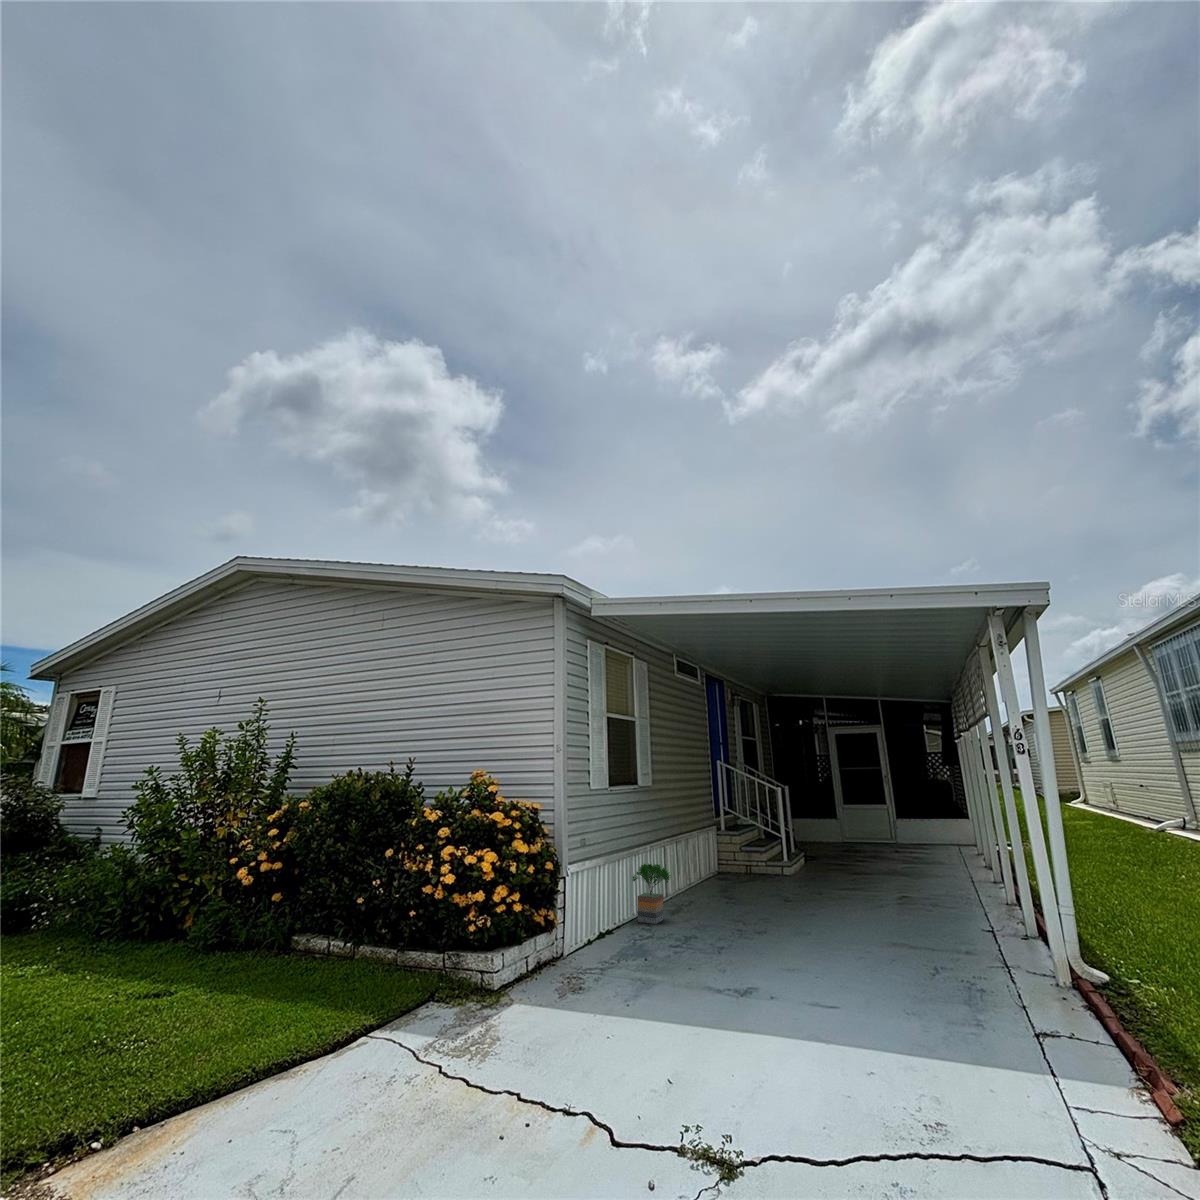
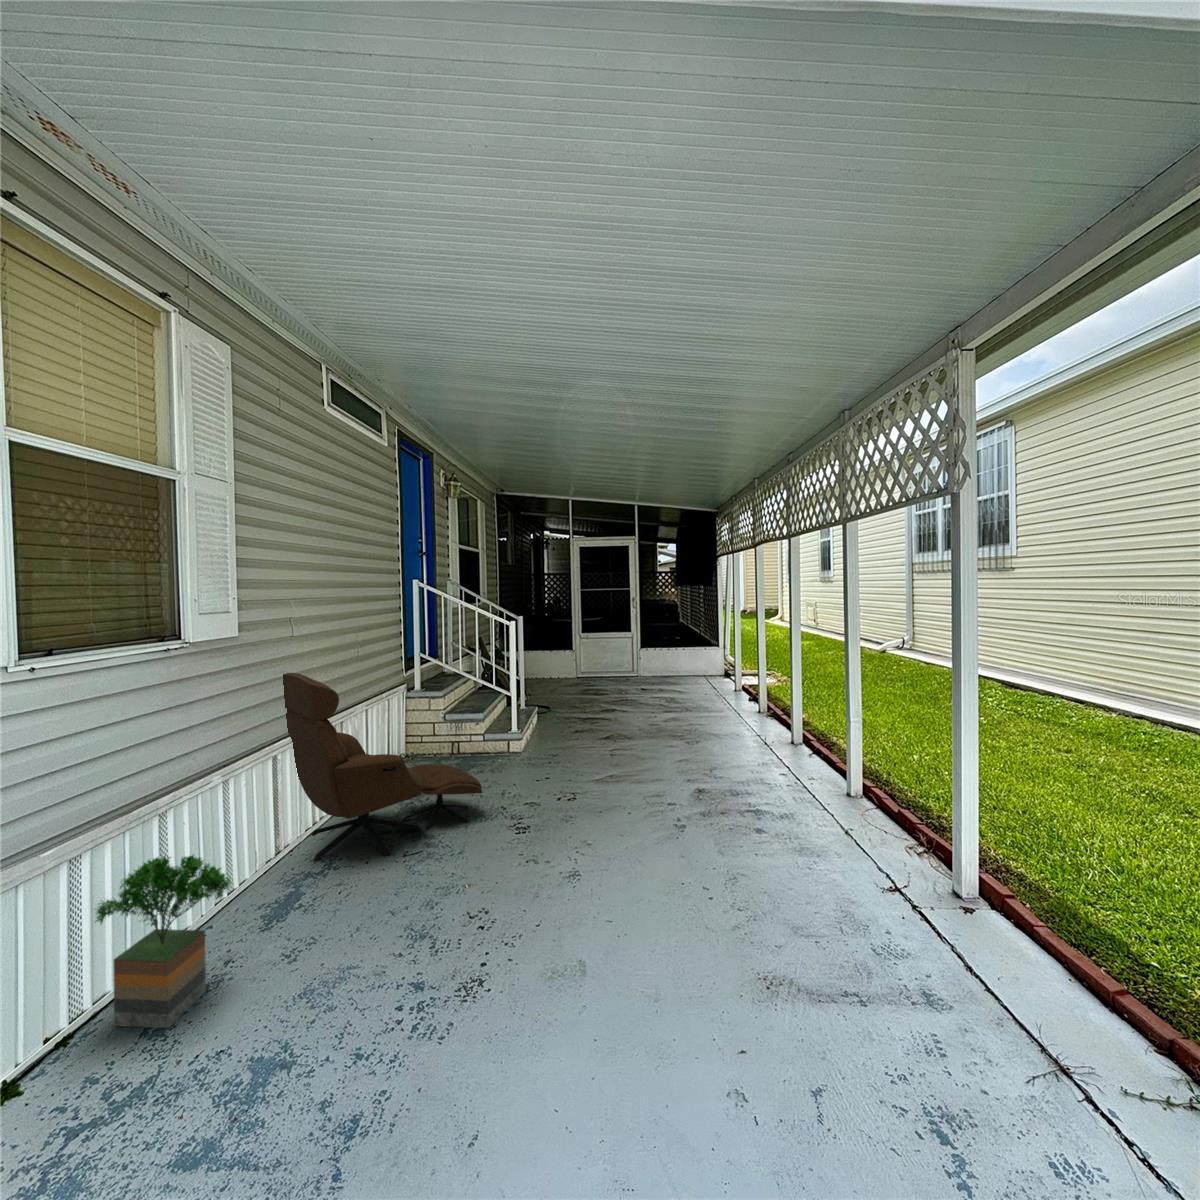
lounge chair: none [666,805,767,901] -> present [283,673,482,861]

